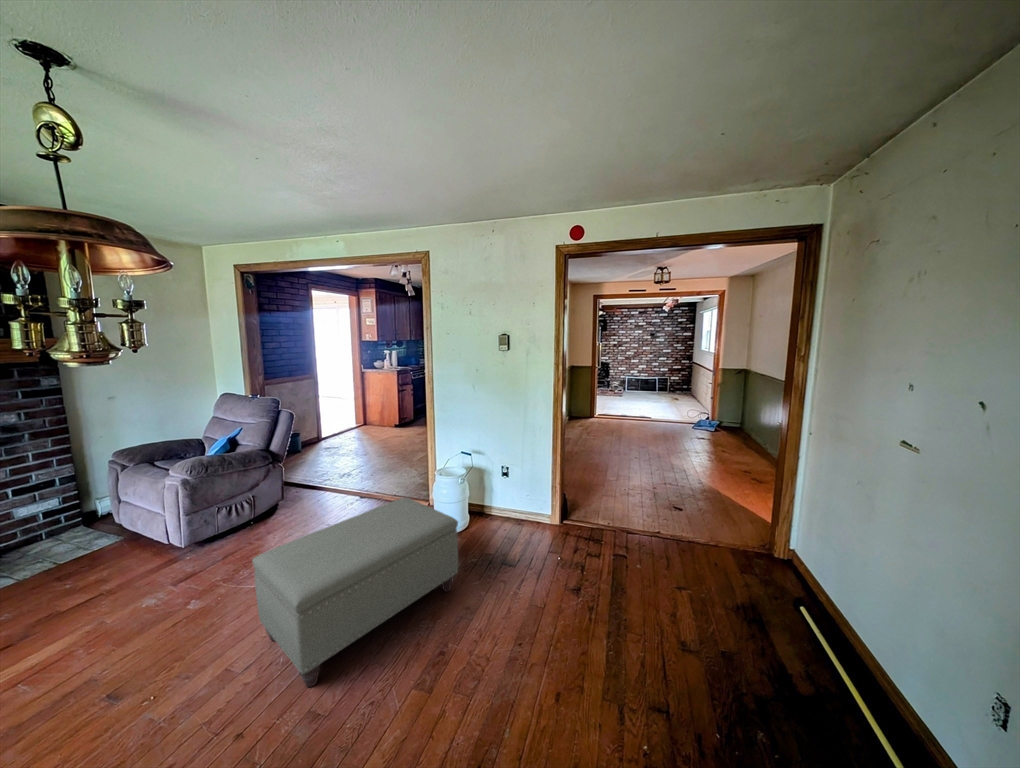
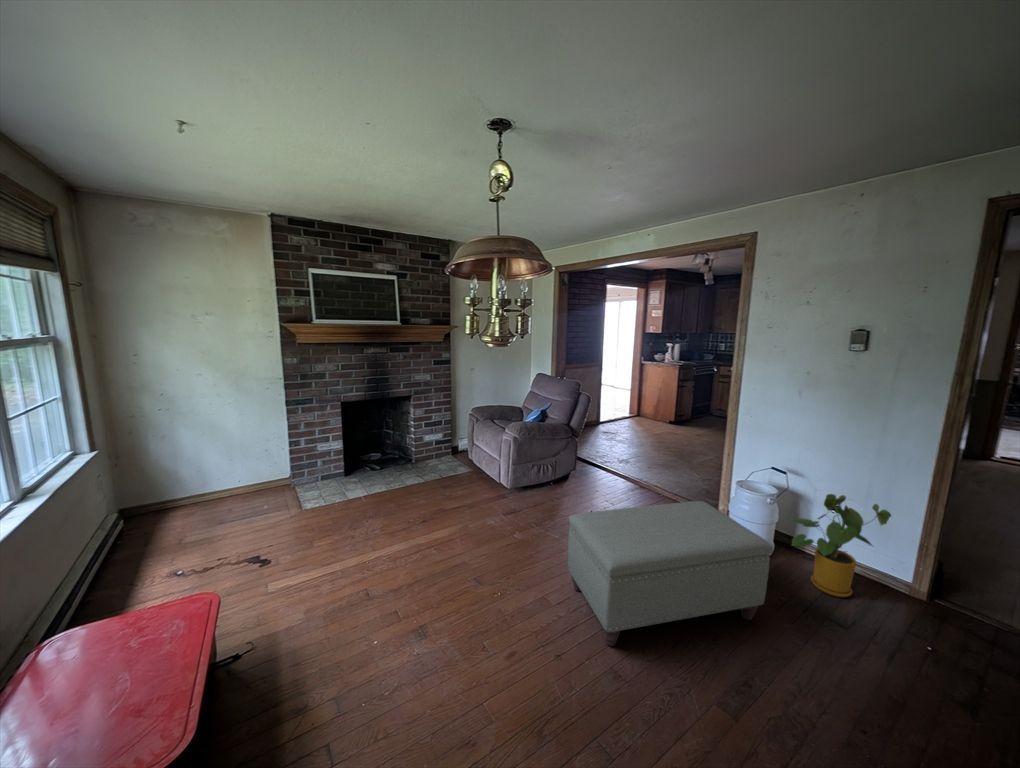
house plant: none [474,463,536,543] -> present [792,494,891,597]

